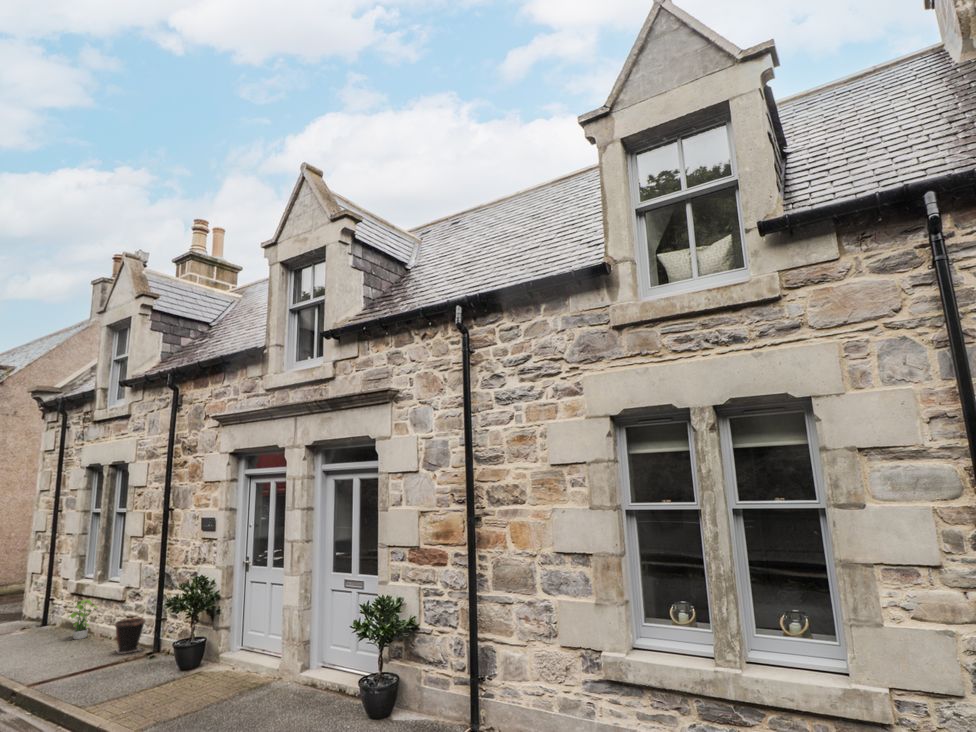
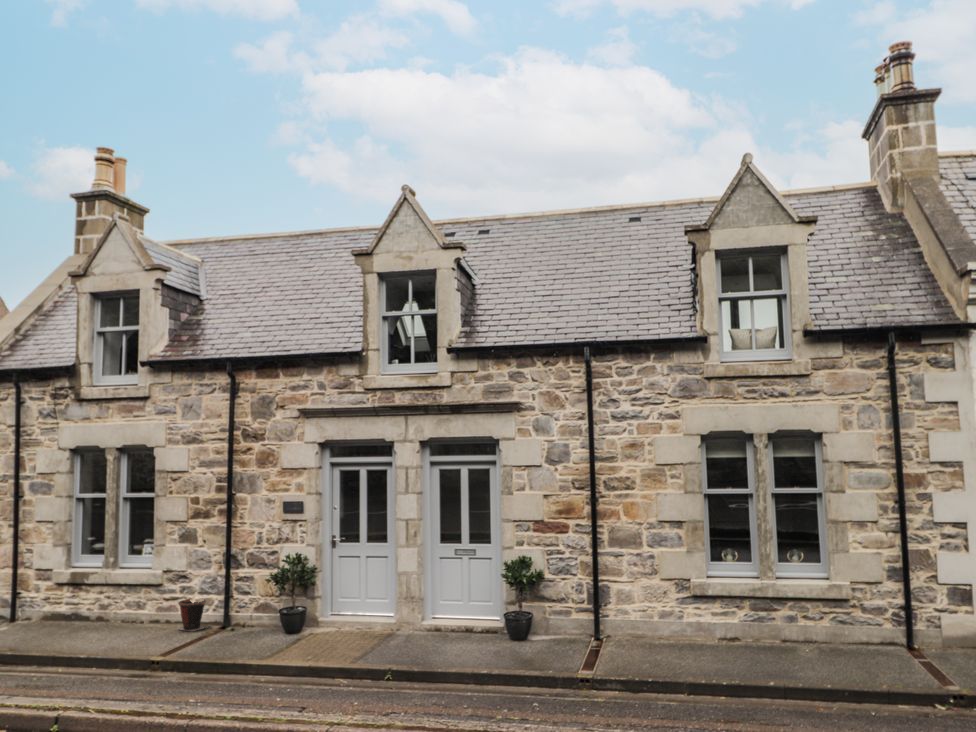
potted plant: present [68,600,97,639] -> none [89,585,117,627]

